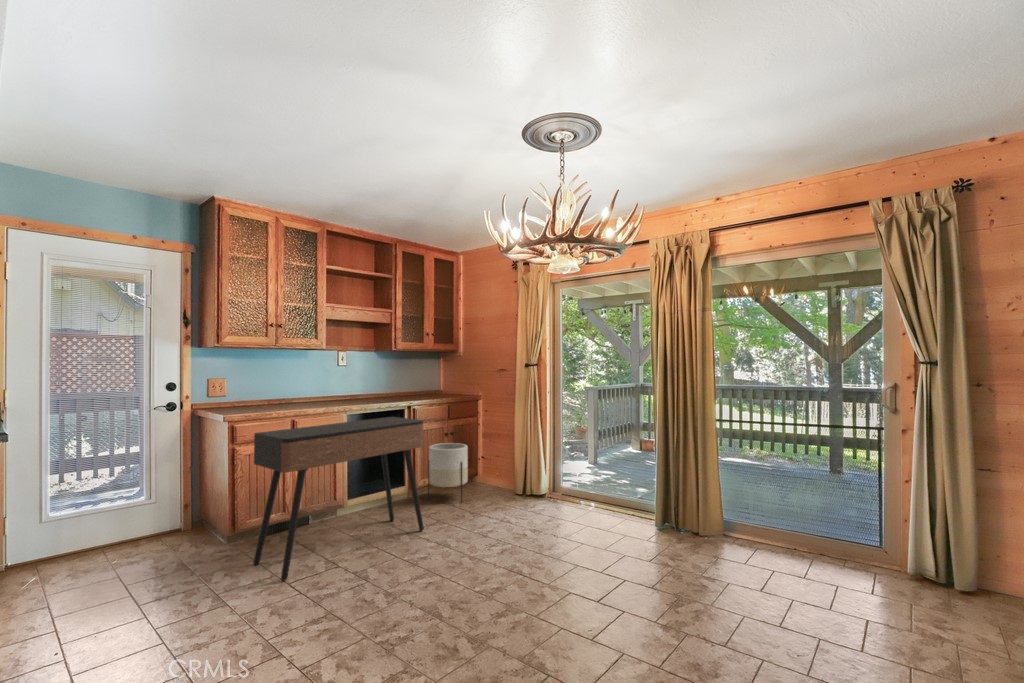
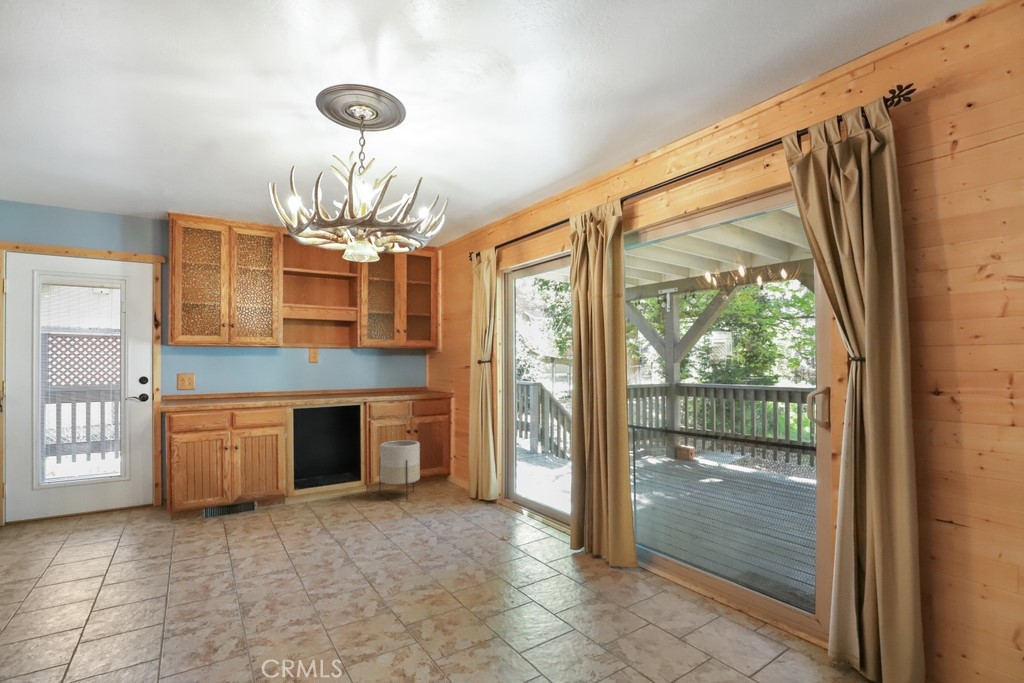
console table: present [253,417,424,581] -> none [162,411,336,557]

